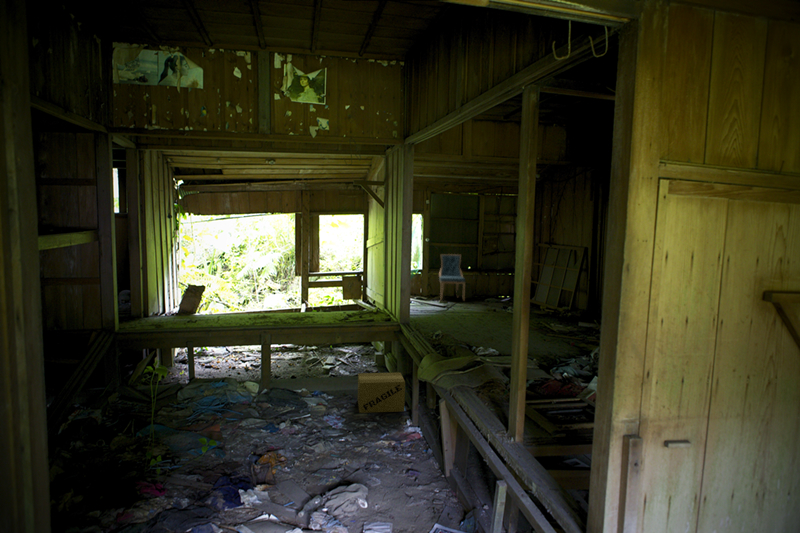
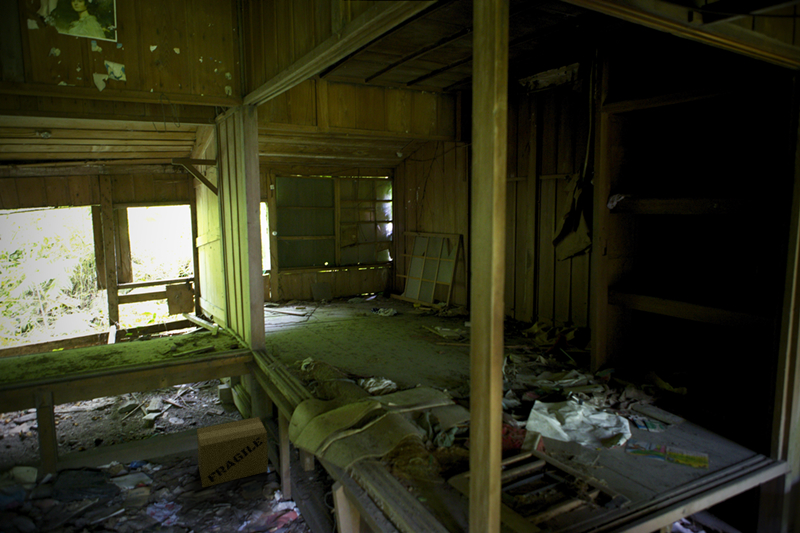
chair: present [439,254,465,301] -> none [294,251,327,308]

